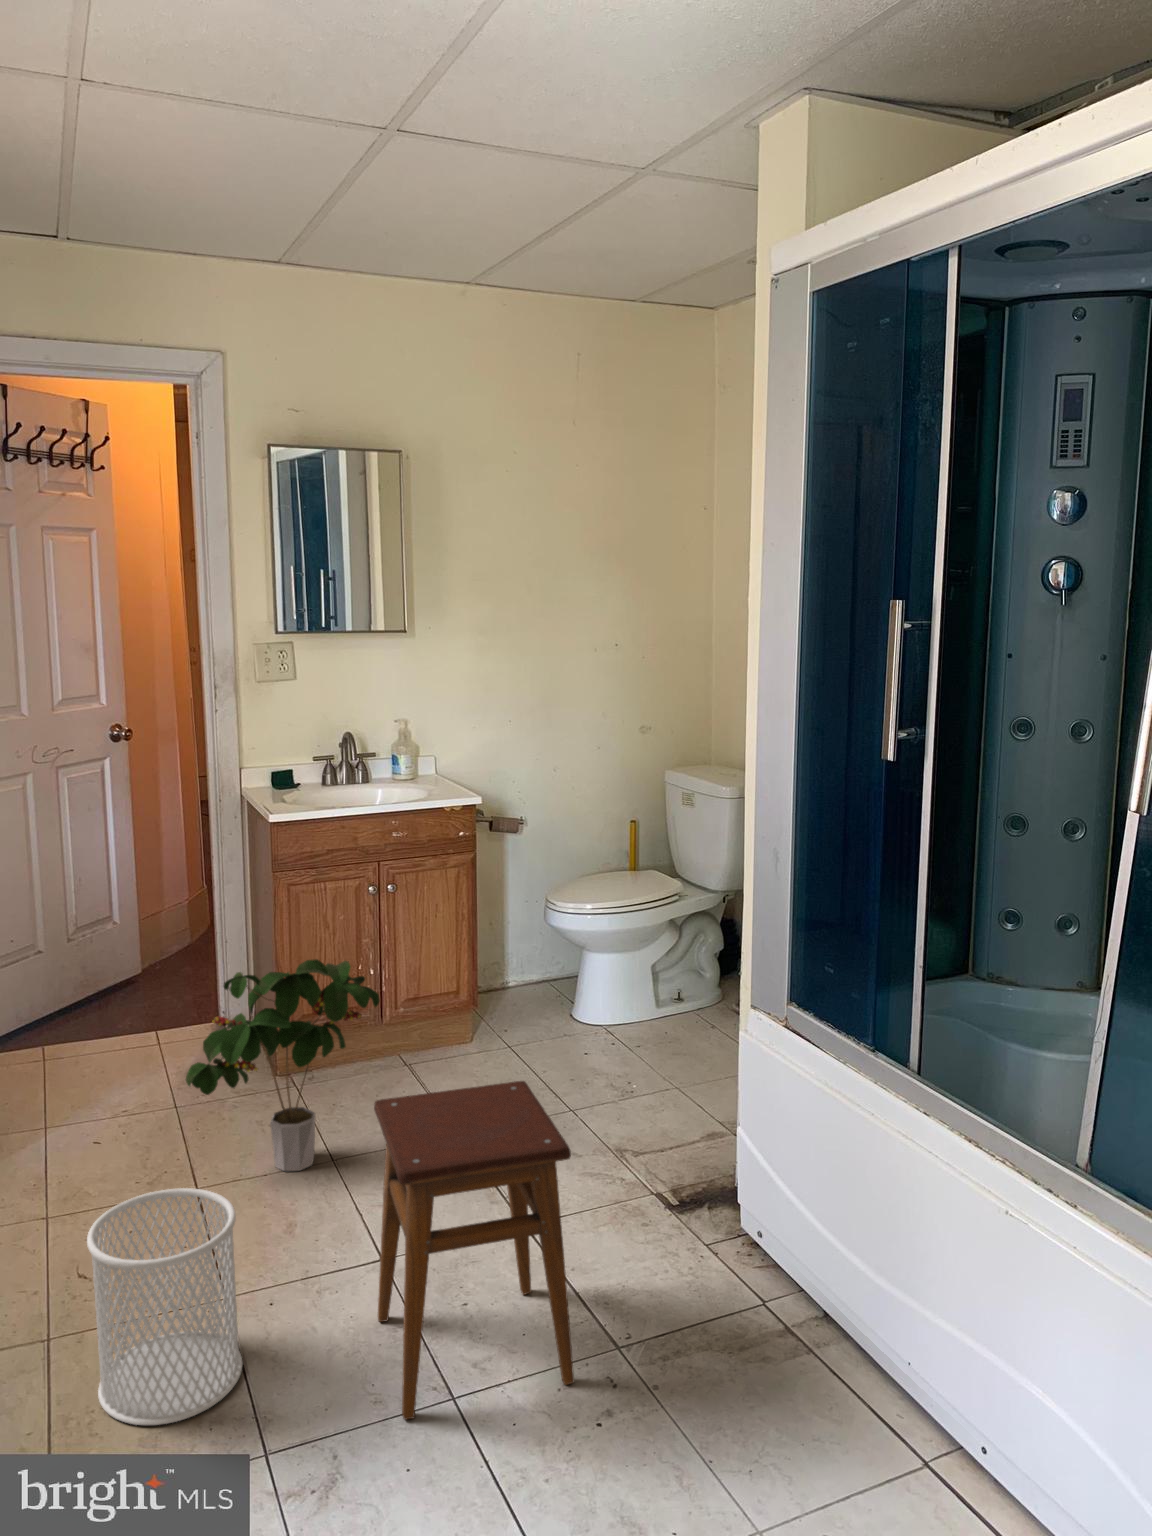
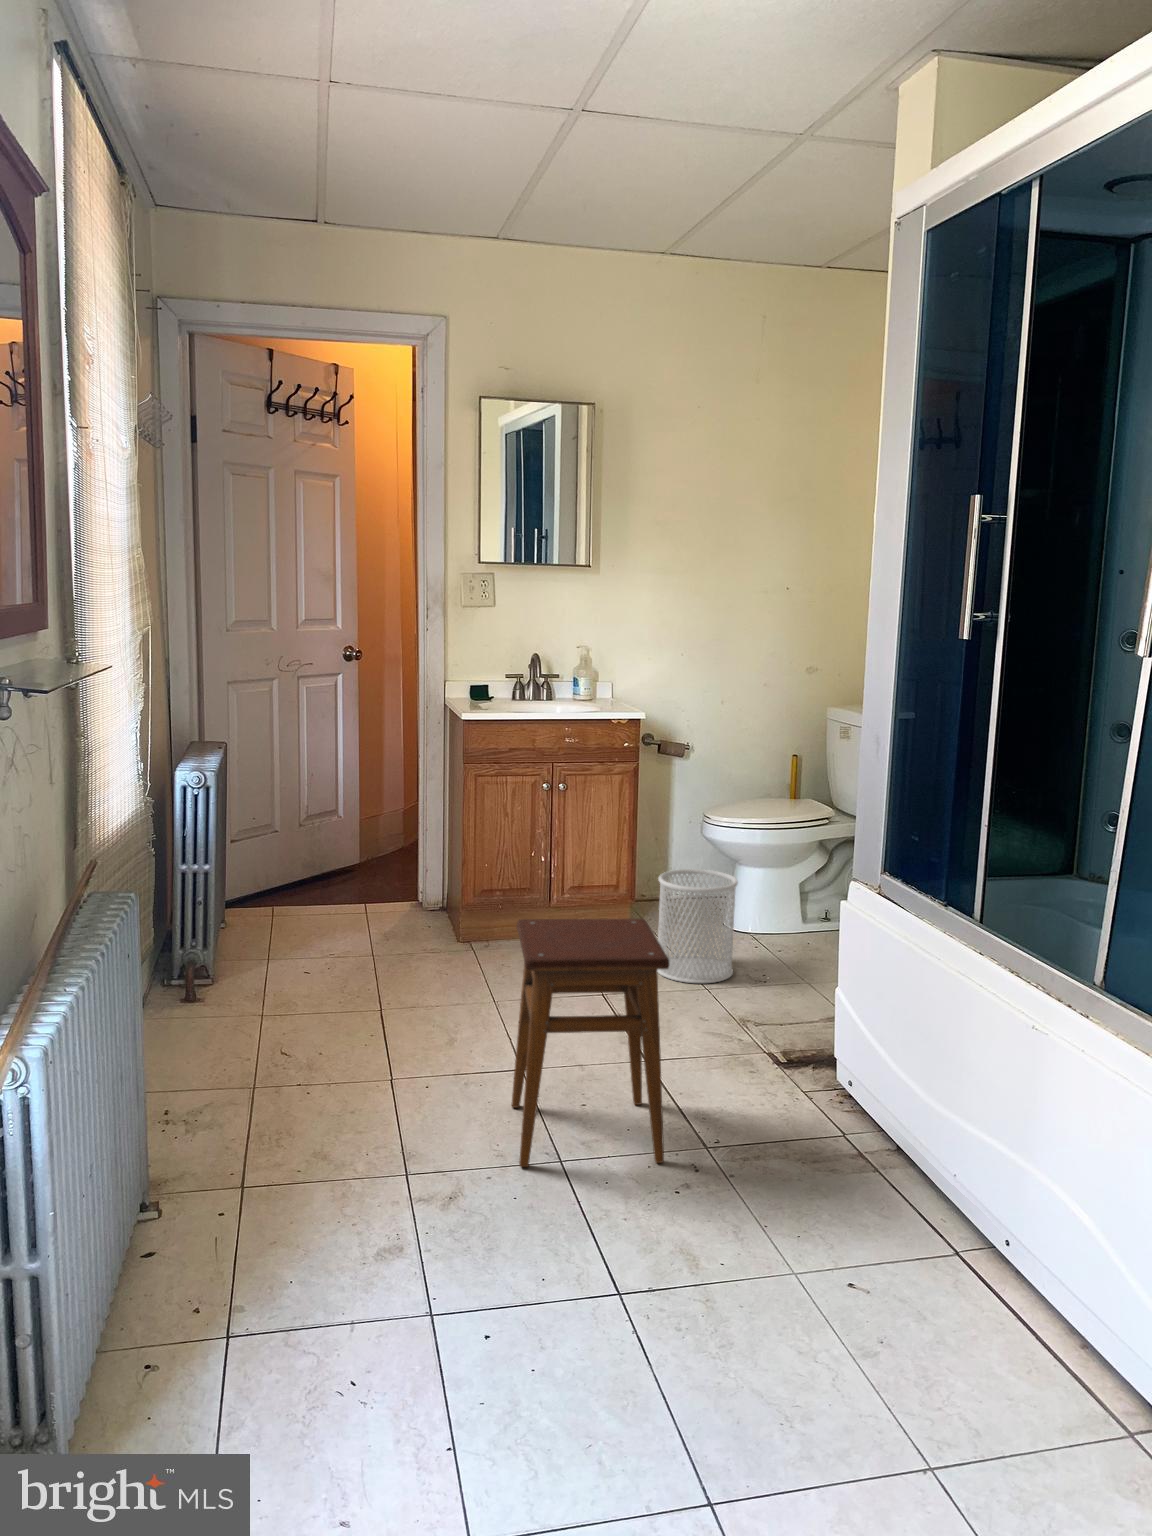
potted plant: present [185,959,380,1171] -> none [376,829,542,1008]
wastebasket: present [87,1188,243,1425] -> present [657,869,738,983]

